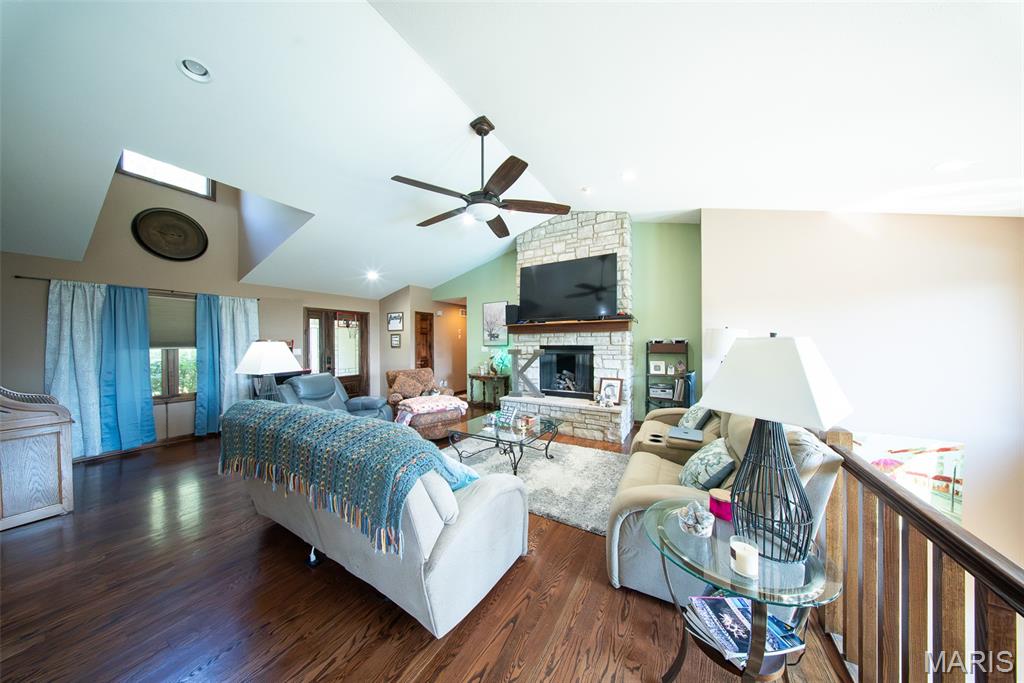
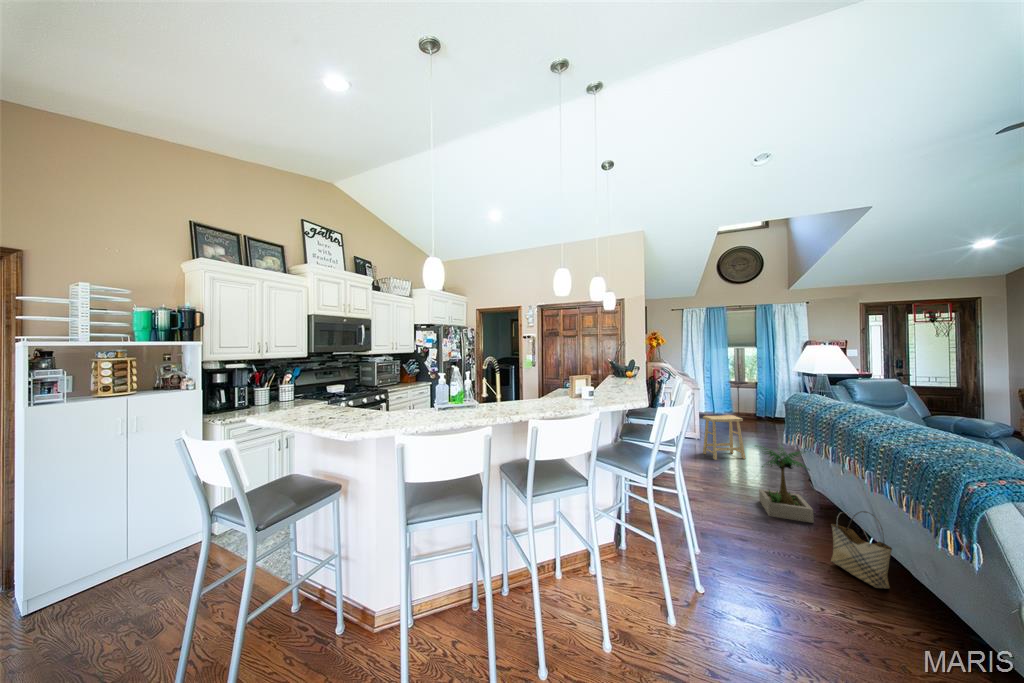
footstool: none [71,450,164,538] -> present [703,415,746,460]
potted plant: none [154,474,259,603] -> present [756,445,814,523]
woven basket: none [271,533,334,628] -> present [831,511,892,588]

